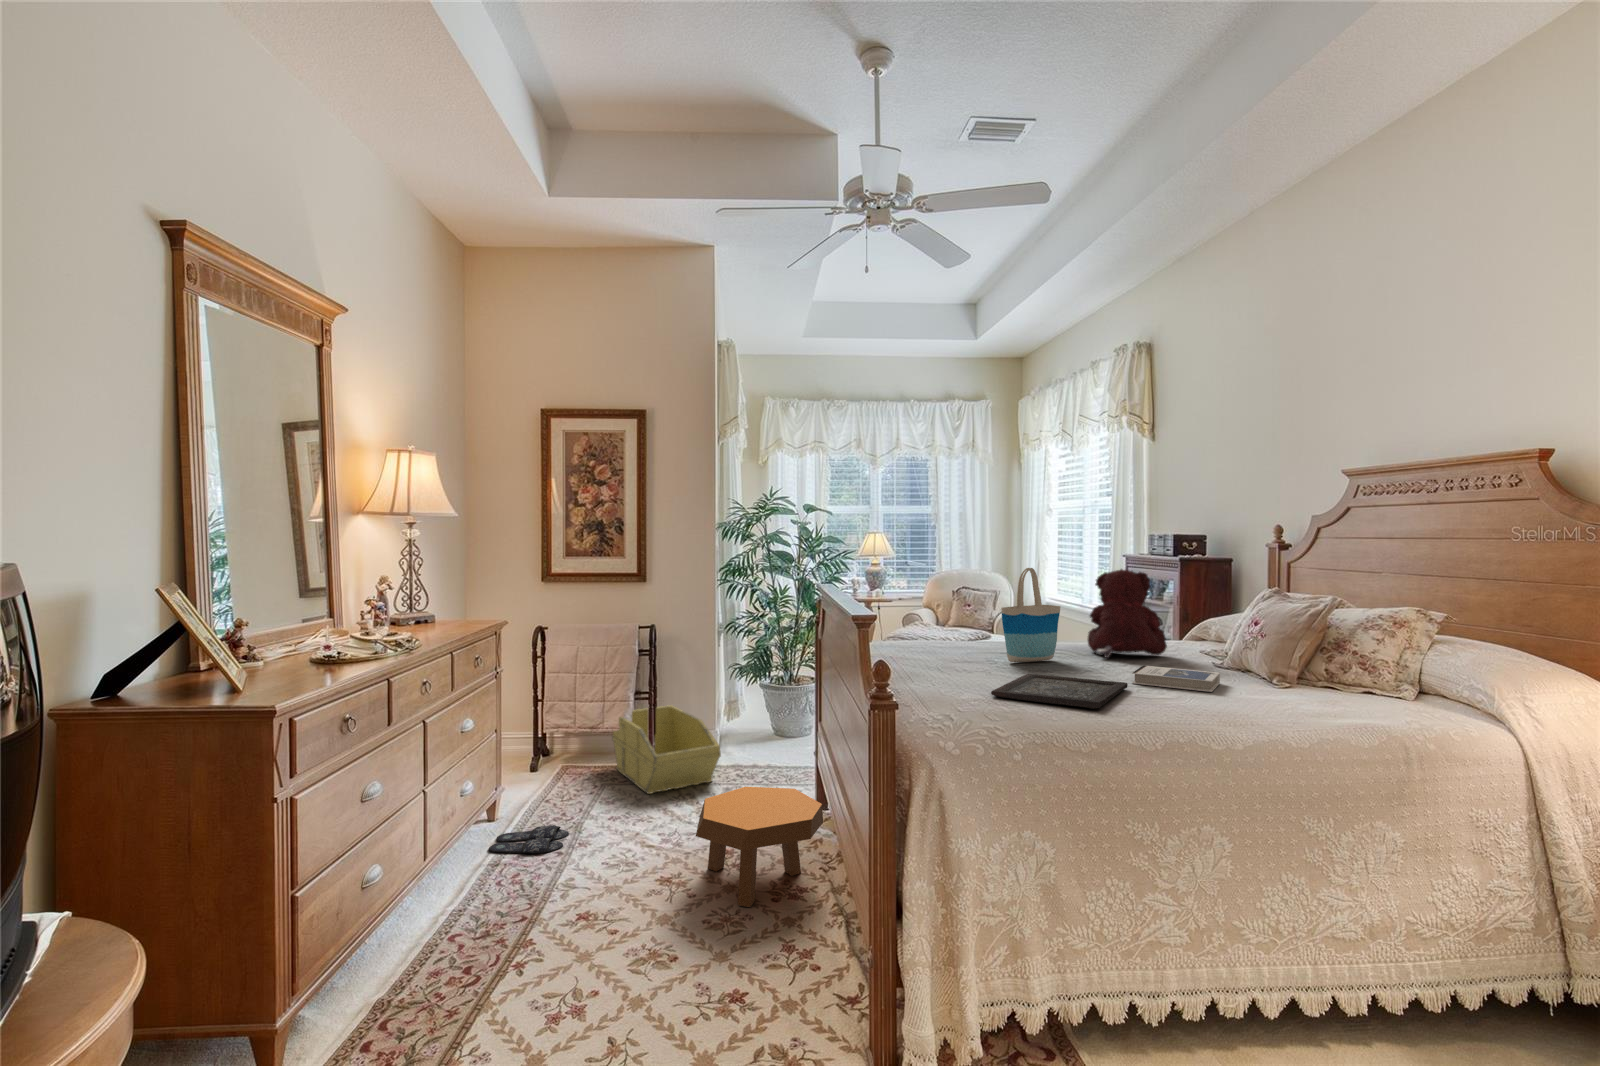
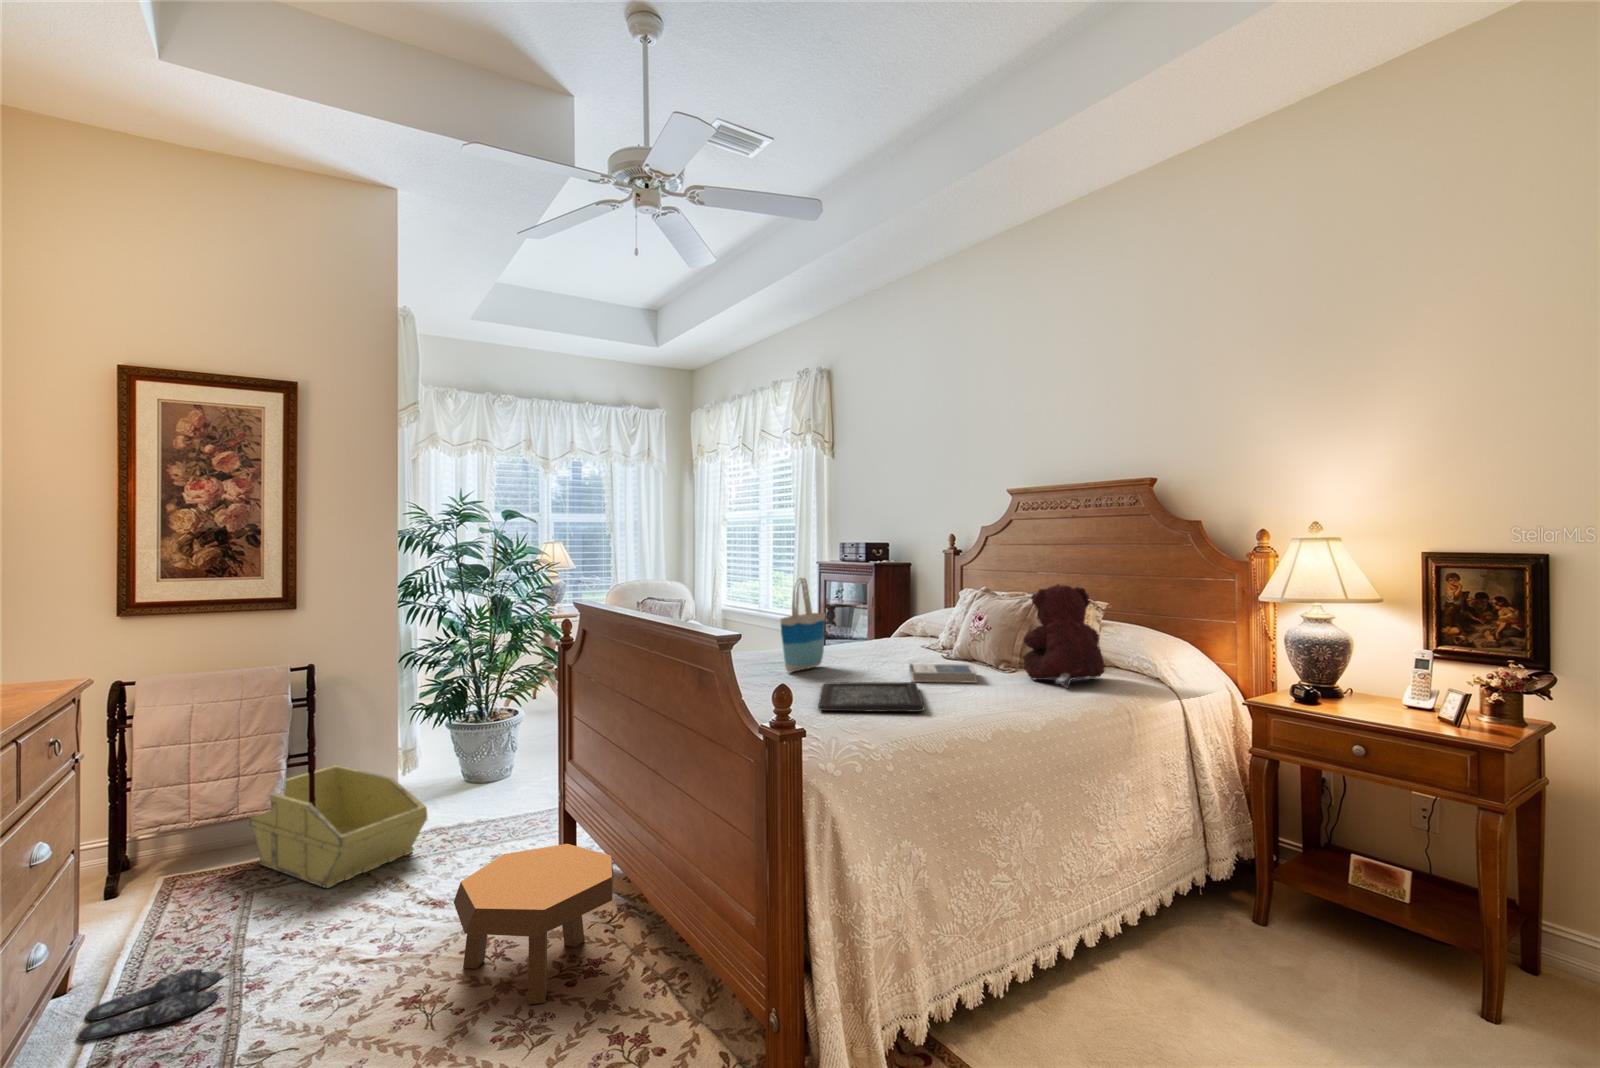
teddy bear: present [1088,569,1167,658] -> present [1024,584,1104,688]

